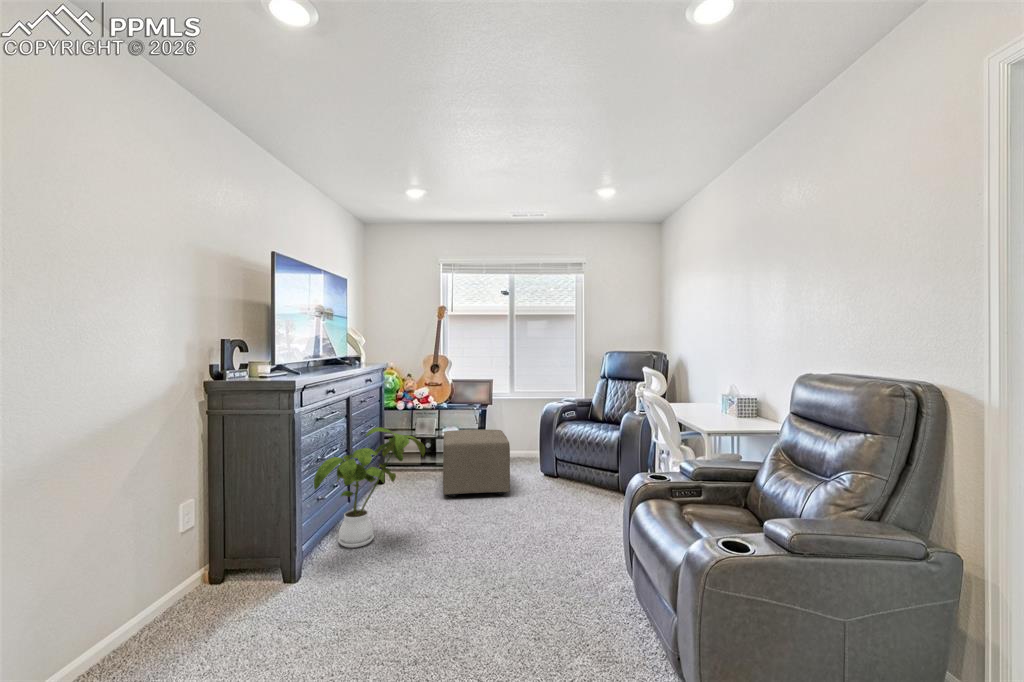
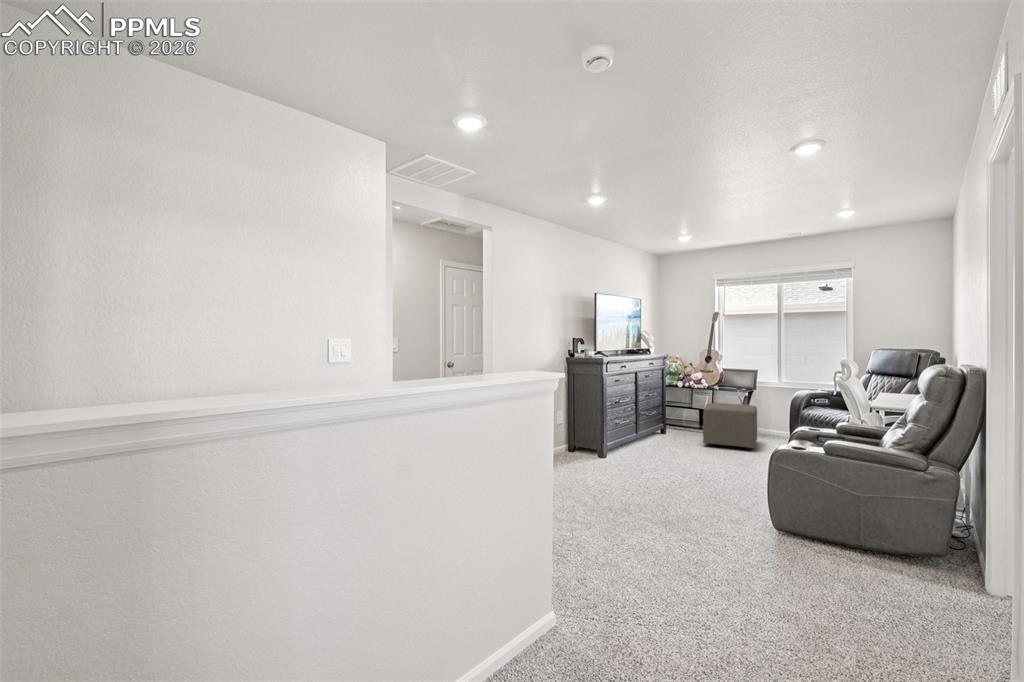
house plant: present [314,428,425,548] -> none [616,388,682,456]

